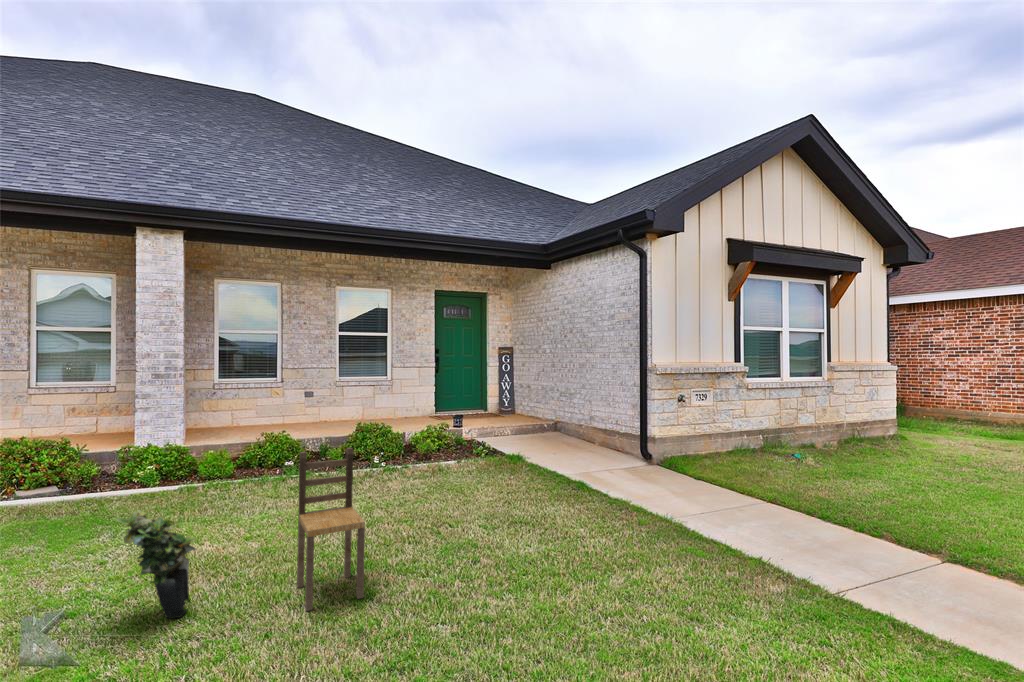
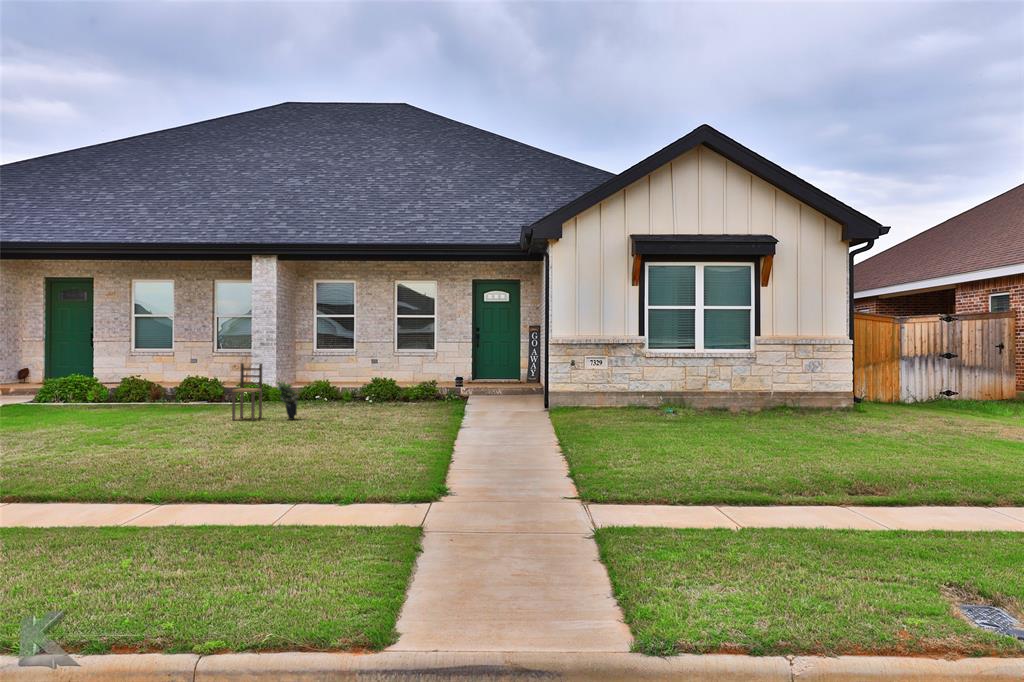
potted plant: present [117,509,196,618] -> present [276,381,298,420]

